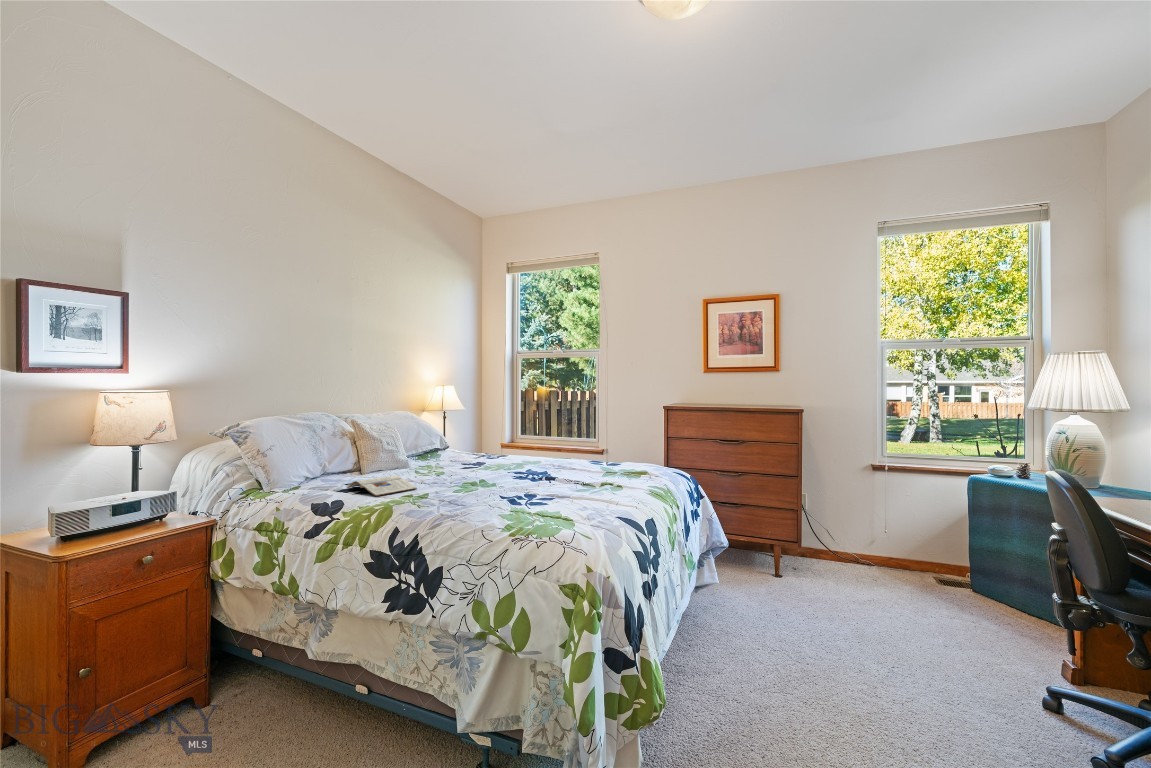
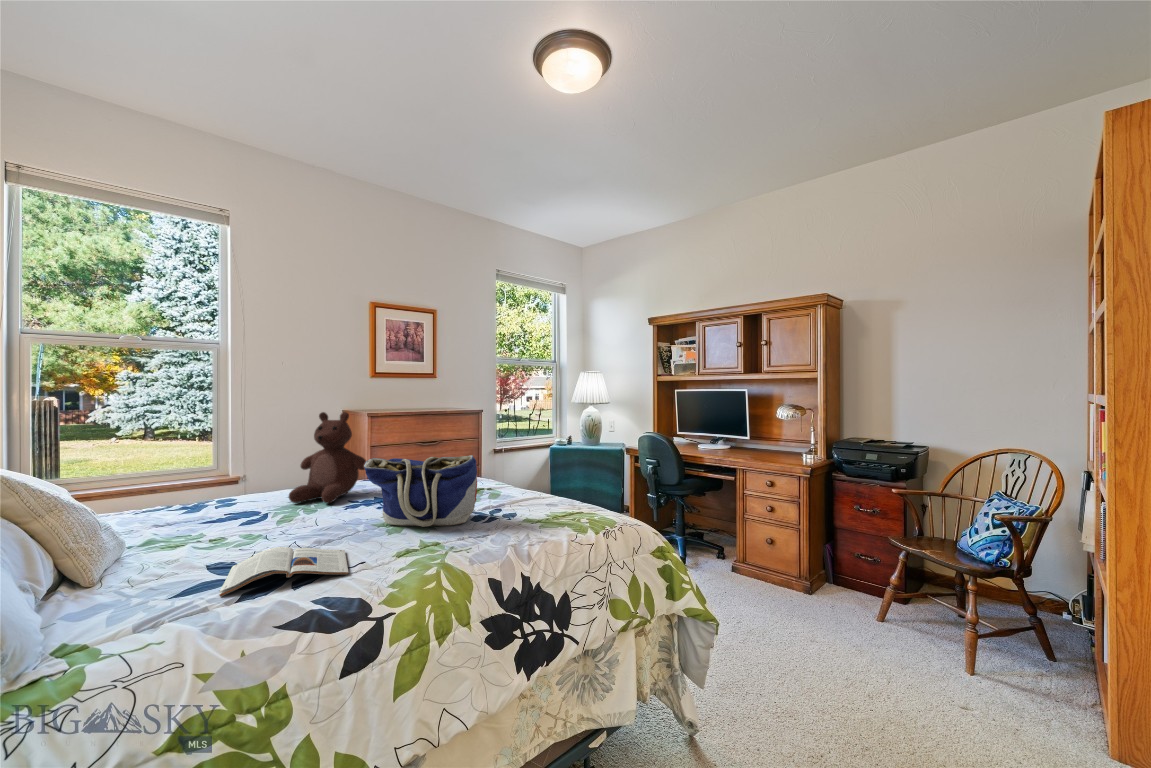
teddy bear: none [513,401,557,468] -> present [289,412,366,503]
tote bag: none [460,434,519,496] -> present [364,455,477,527]

